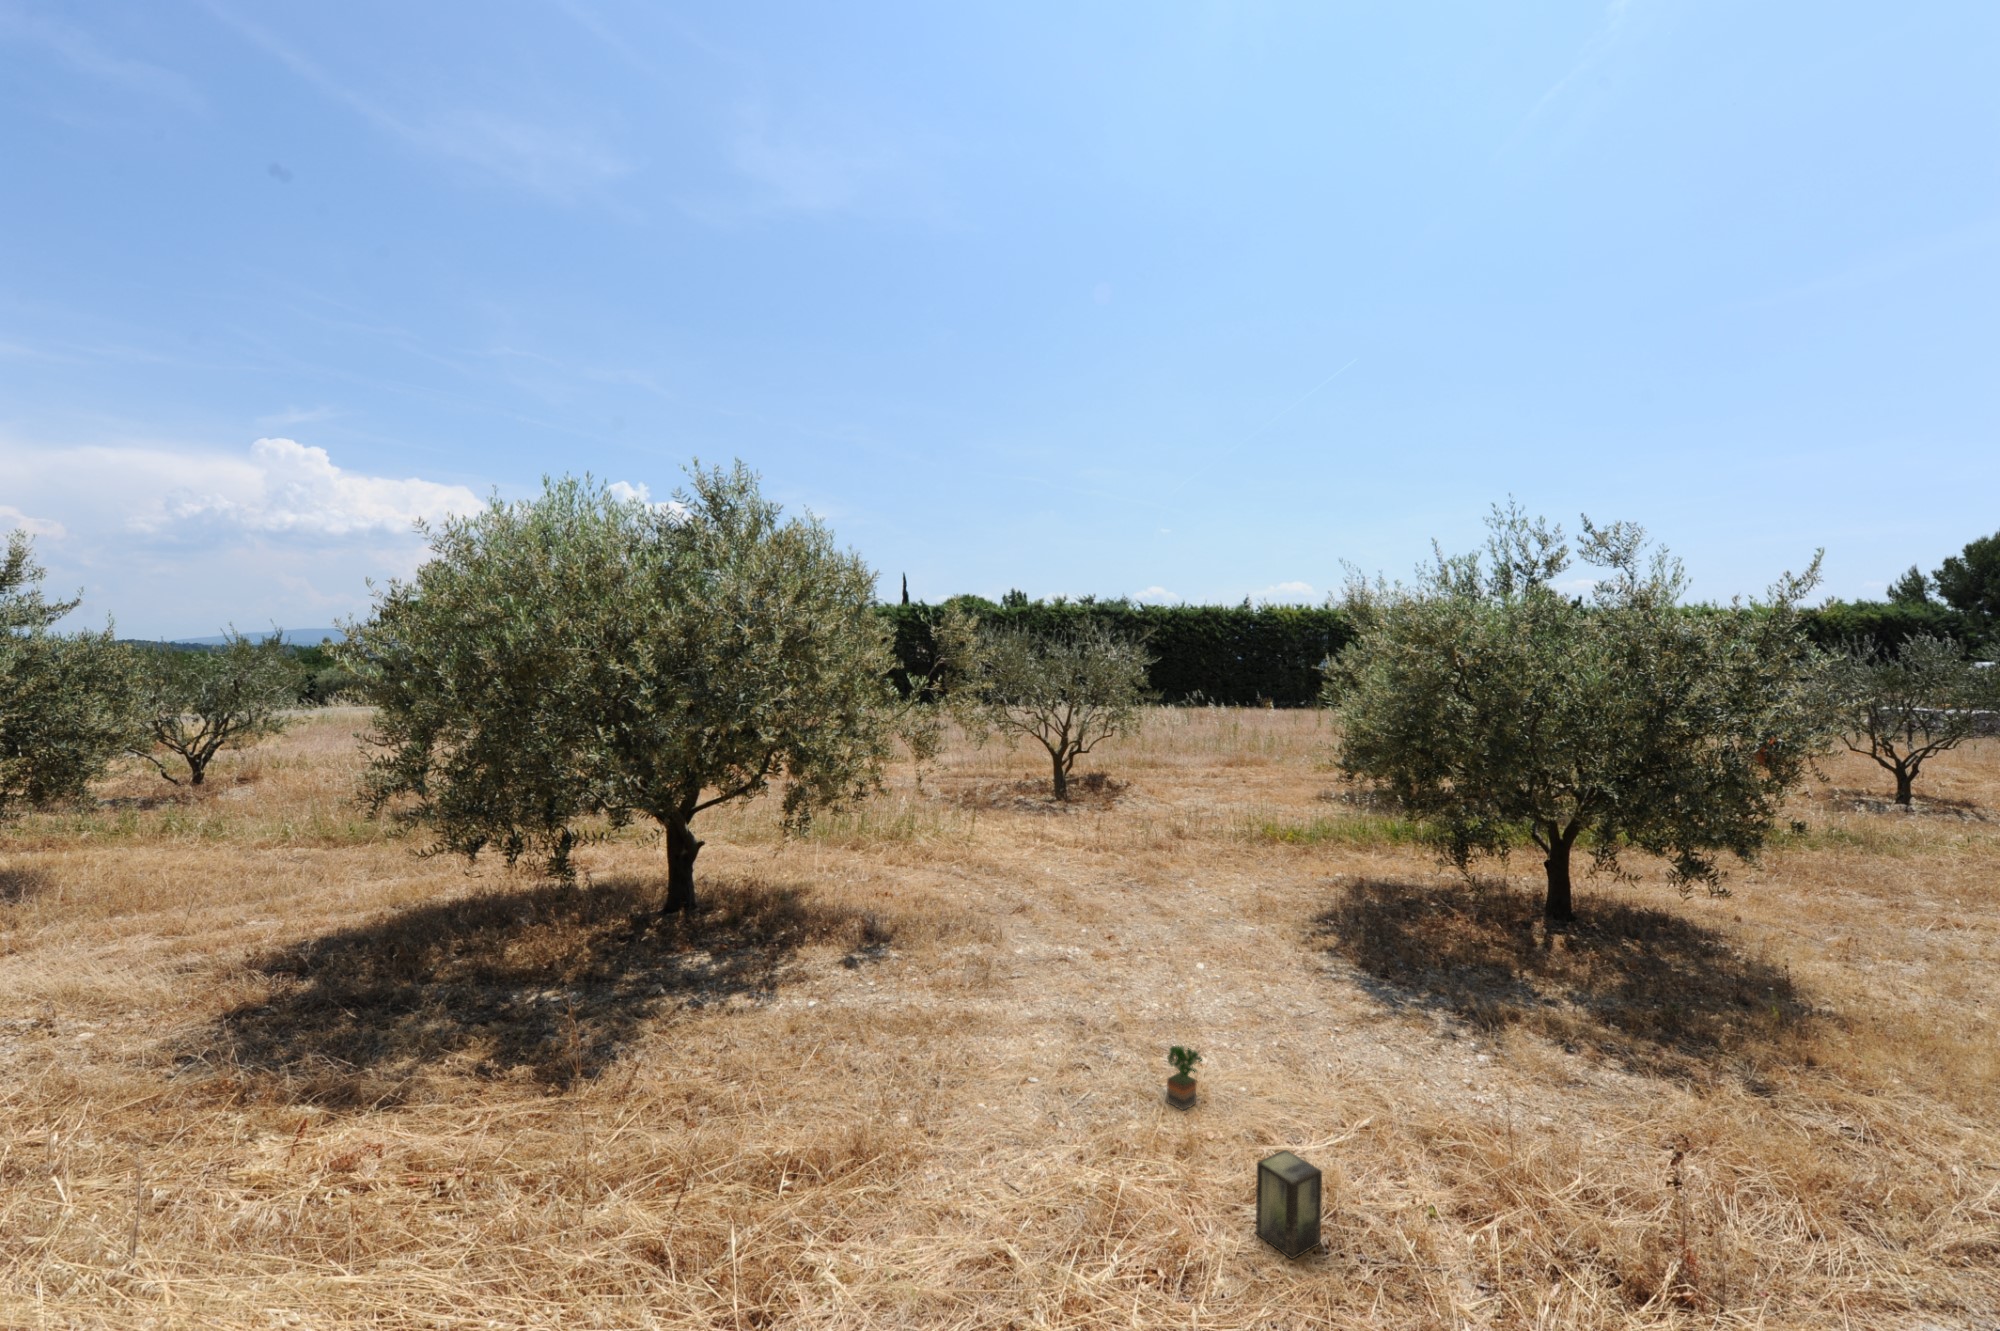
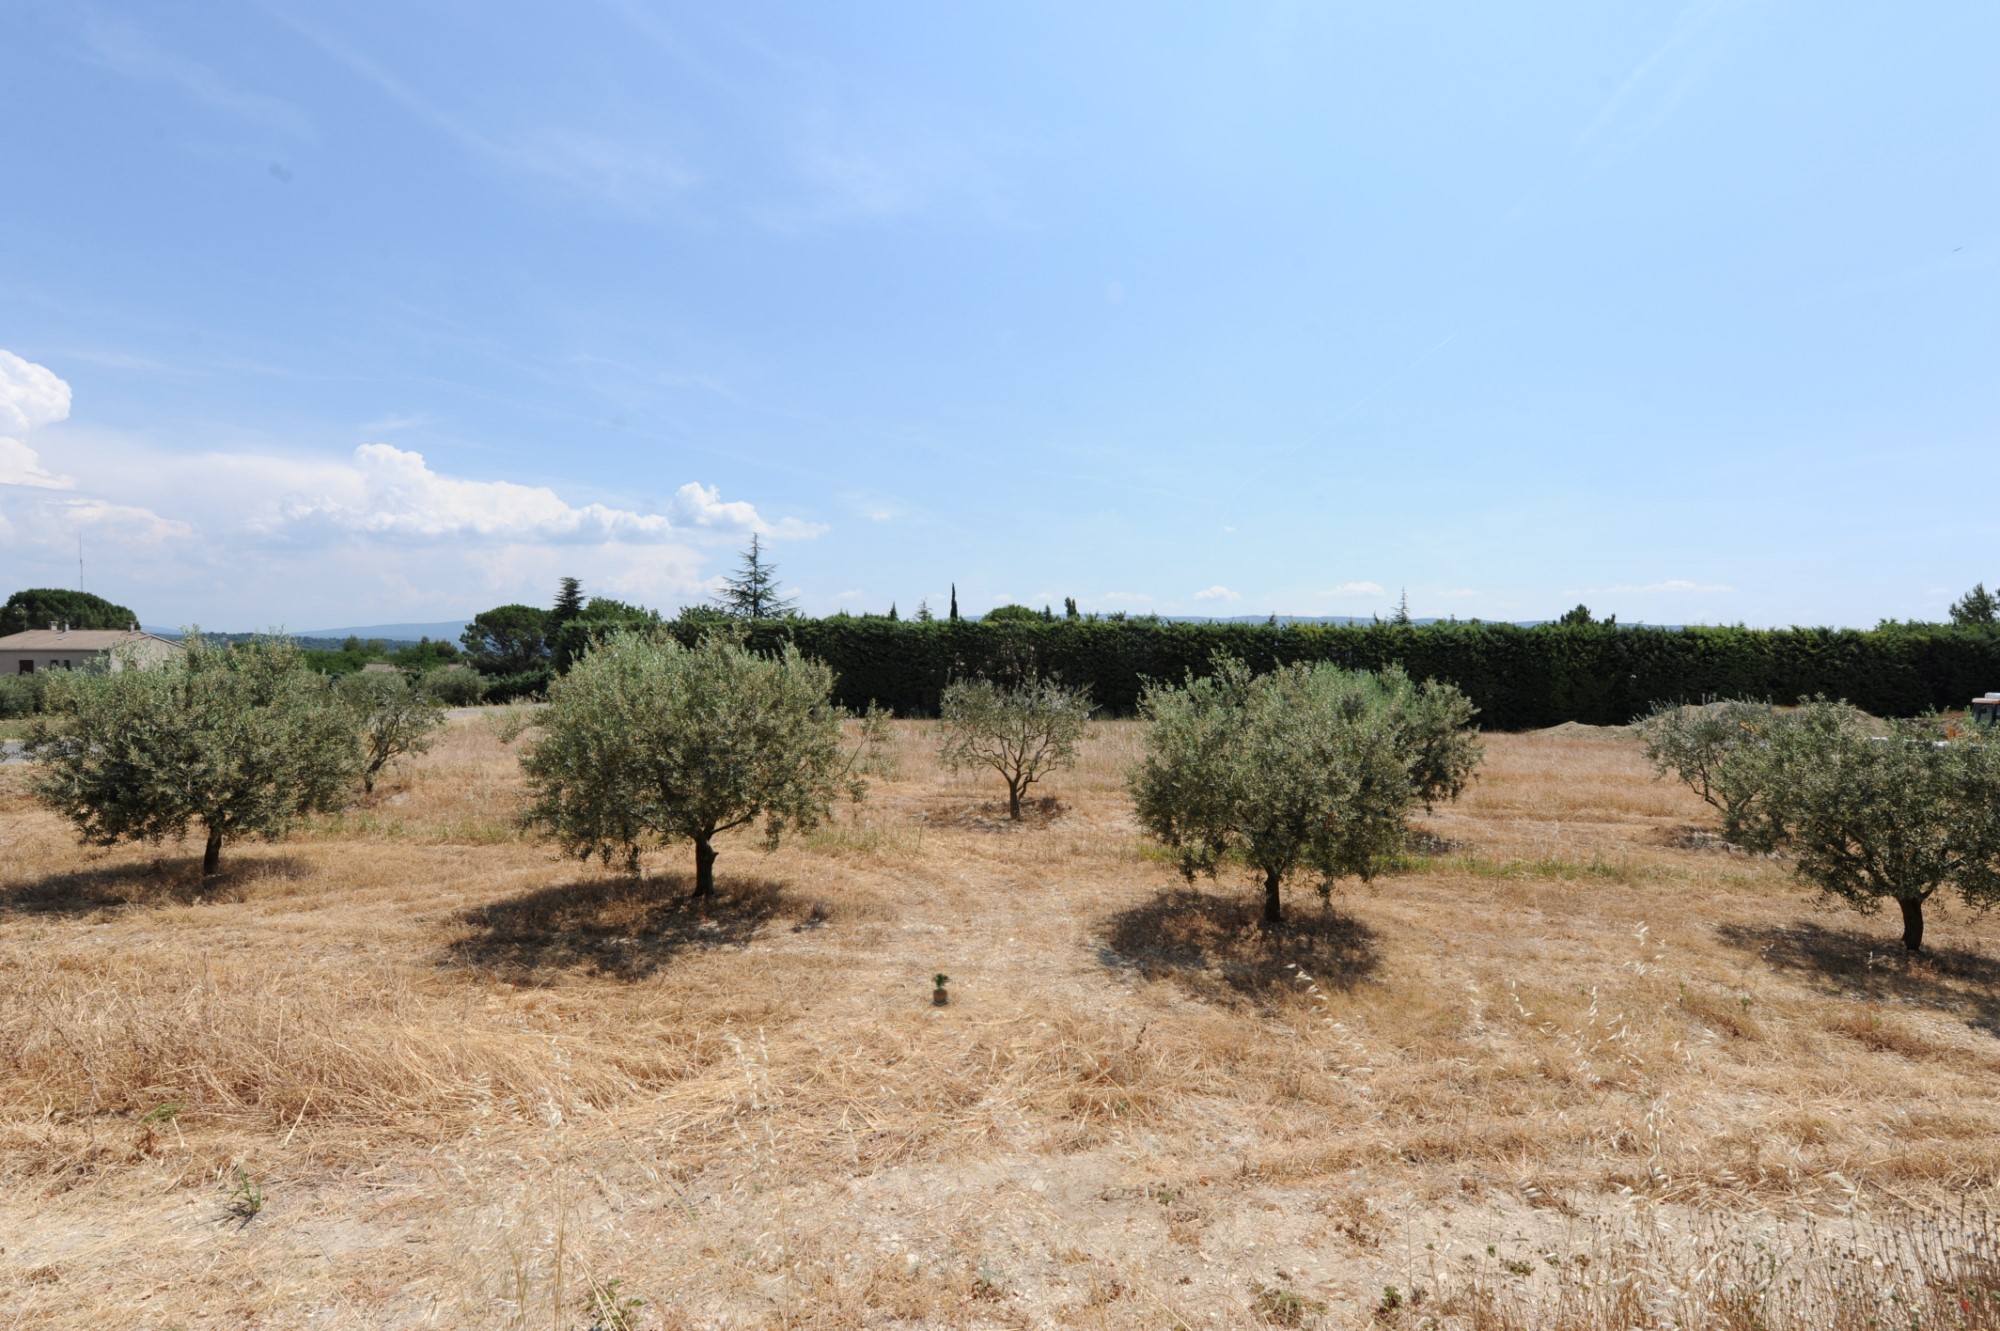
storage box: present [1256,1150,1322,1259] -> none [933,1014,960,1059]

